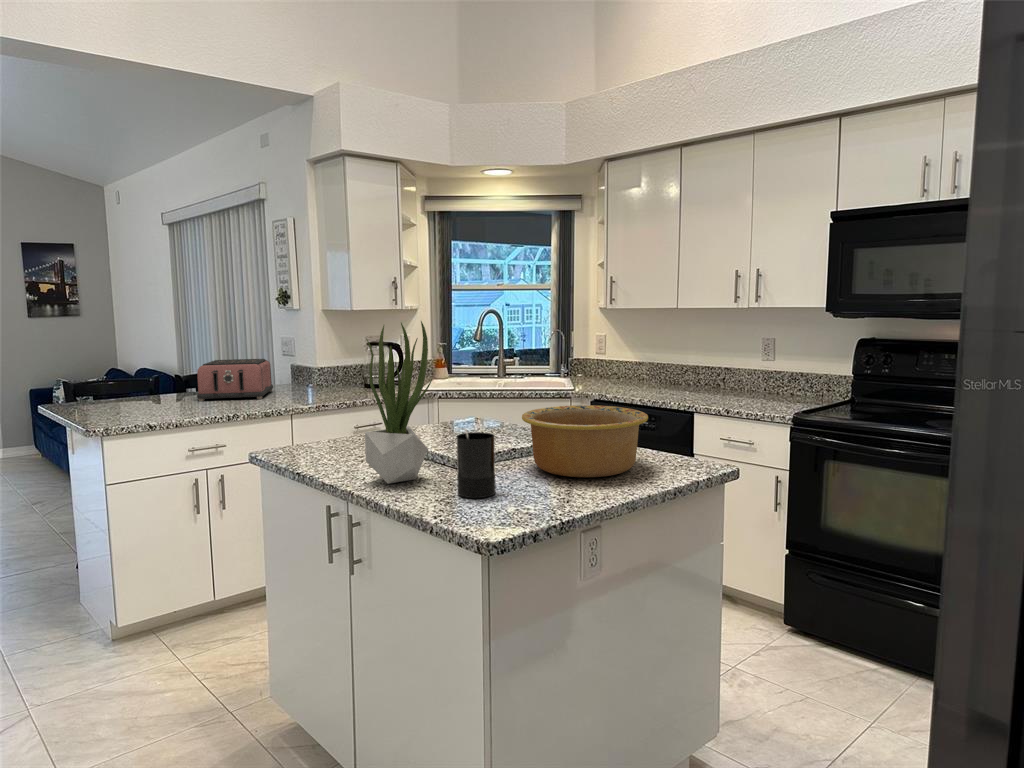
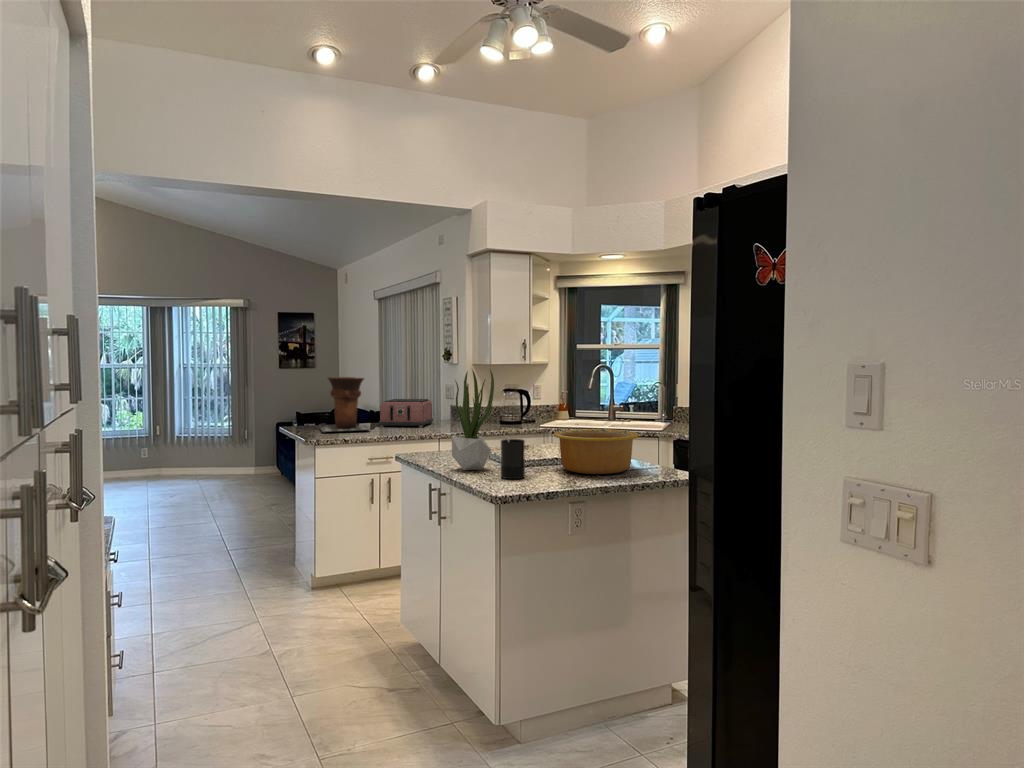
vase: none [104,332,189,415] -> present [320,377,369,432]

